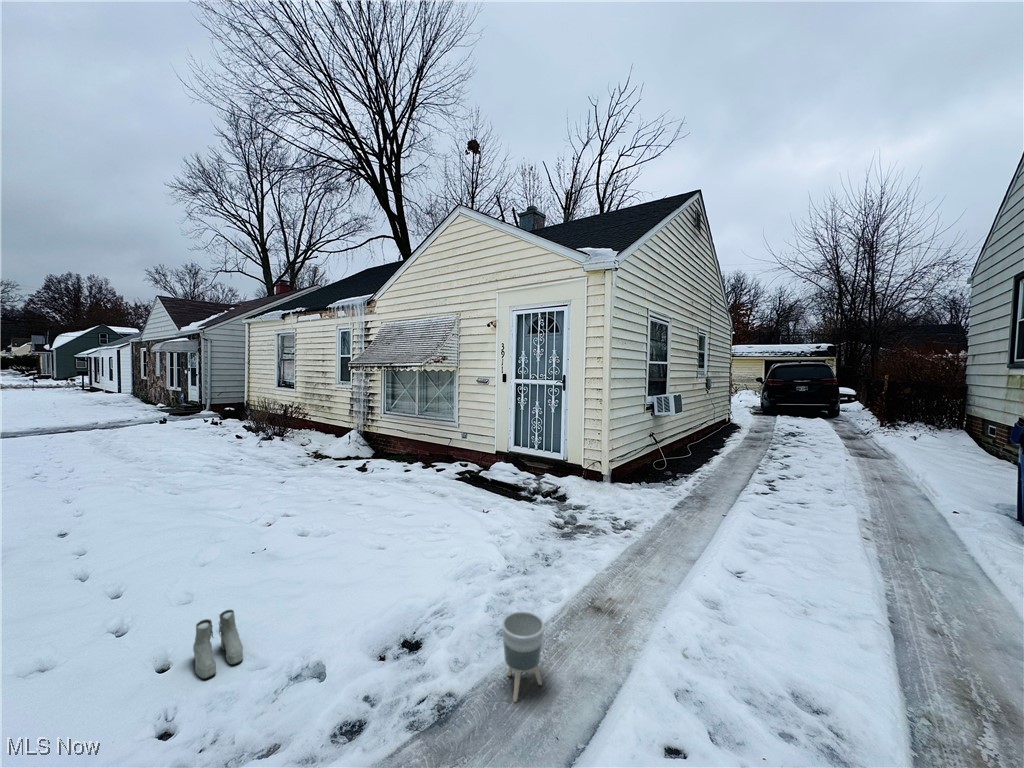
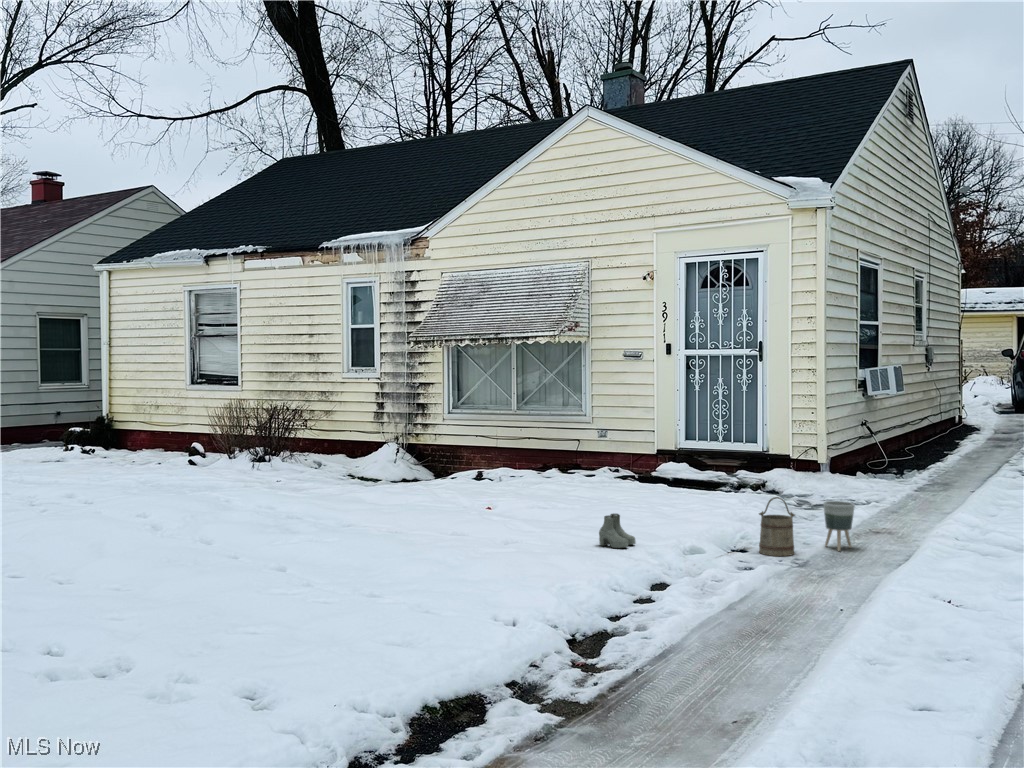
bucket: none [393,621,445,723] -> present [759,497,795,556]

